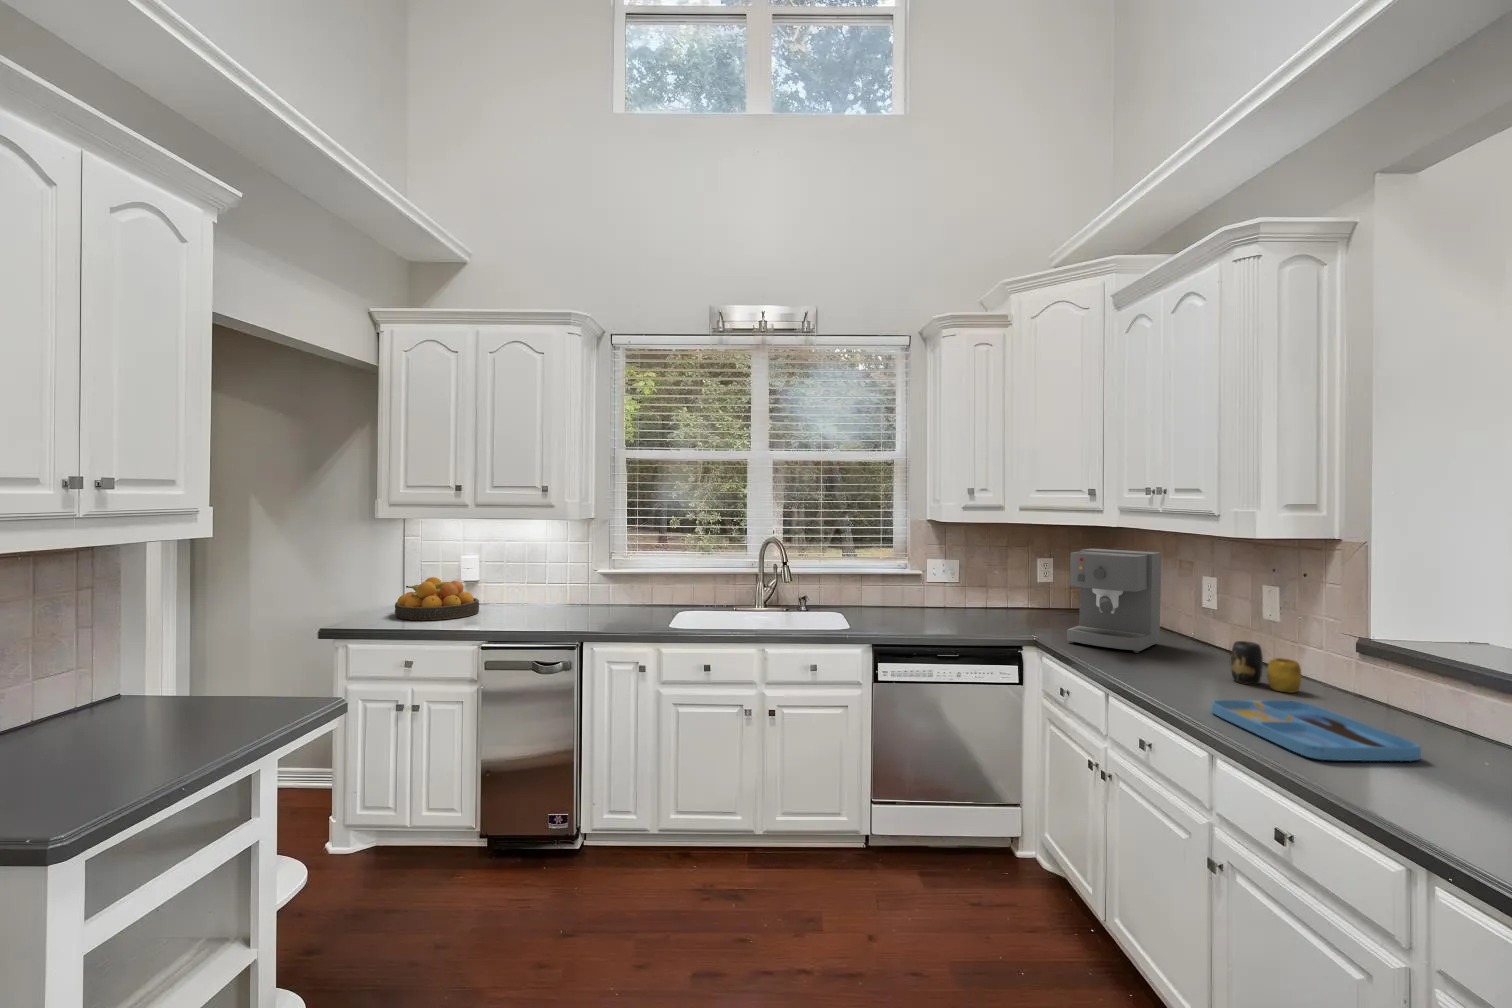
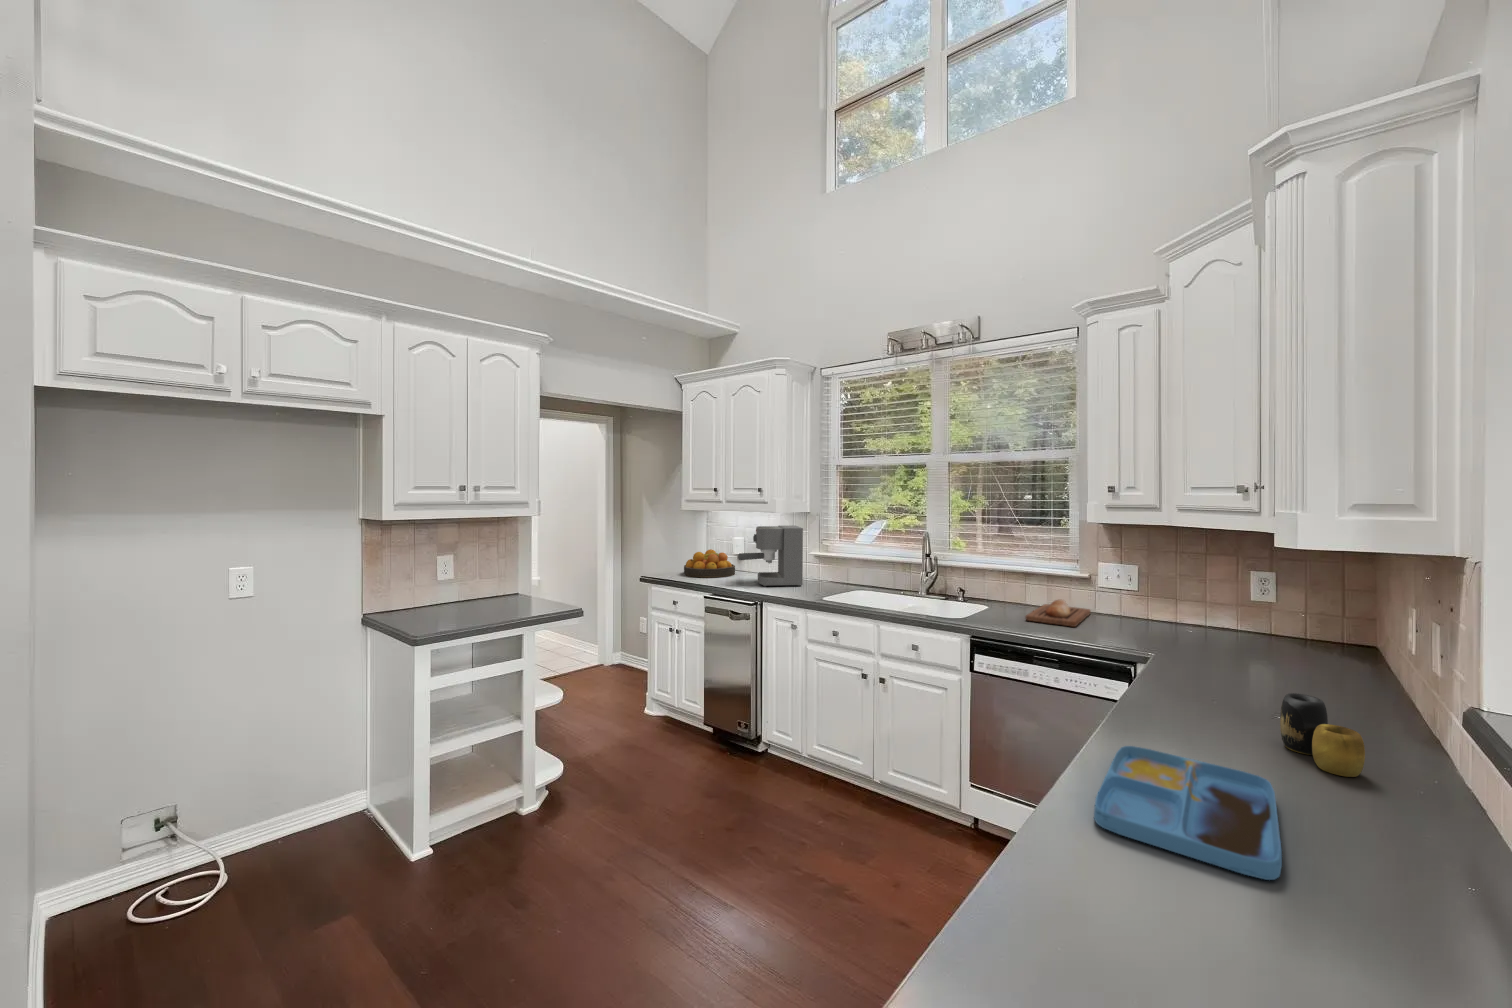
coffee maker: present [1067,549,1161,653] -> present [738,525,803,587]
bread loaf: none [884,599,945,622] -> present [1025,600,1091,627]

